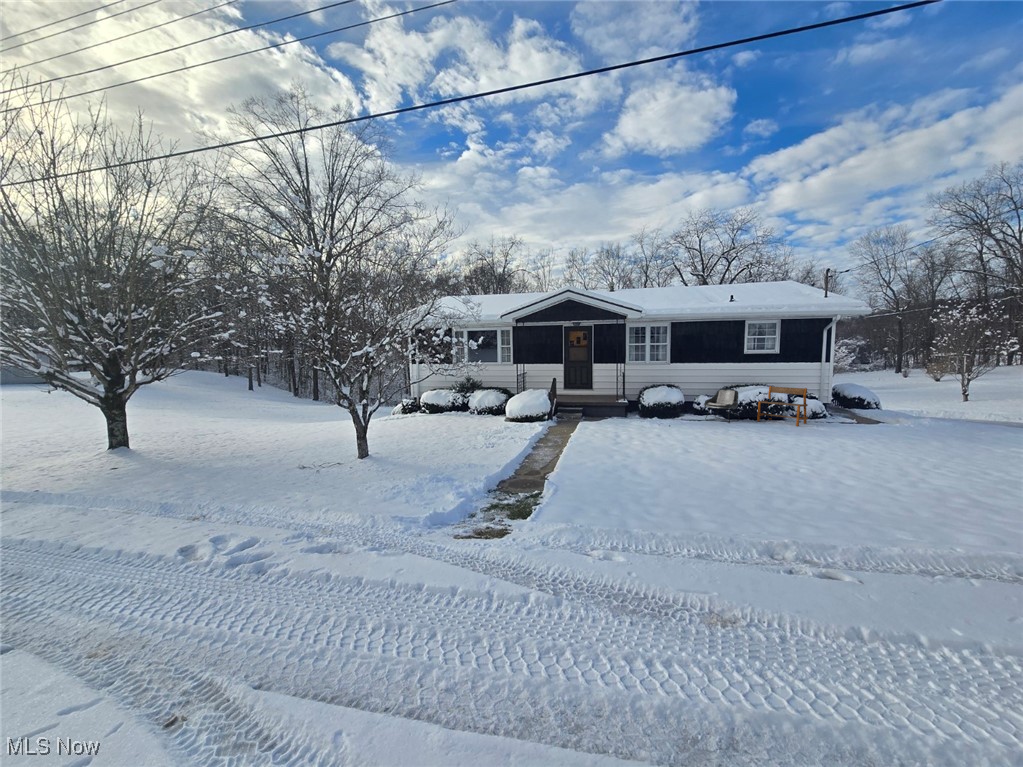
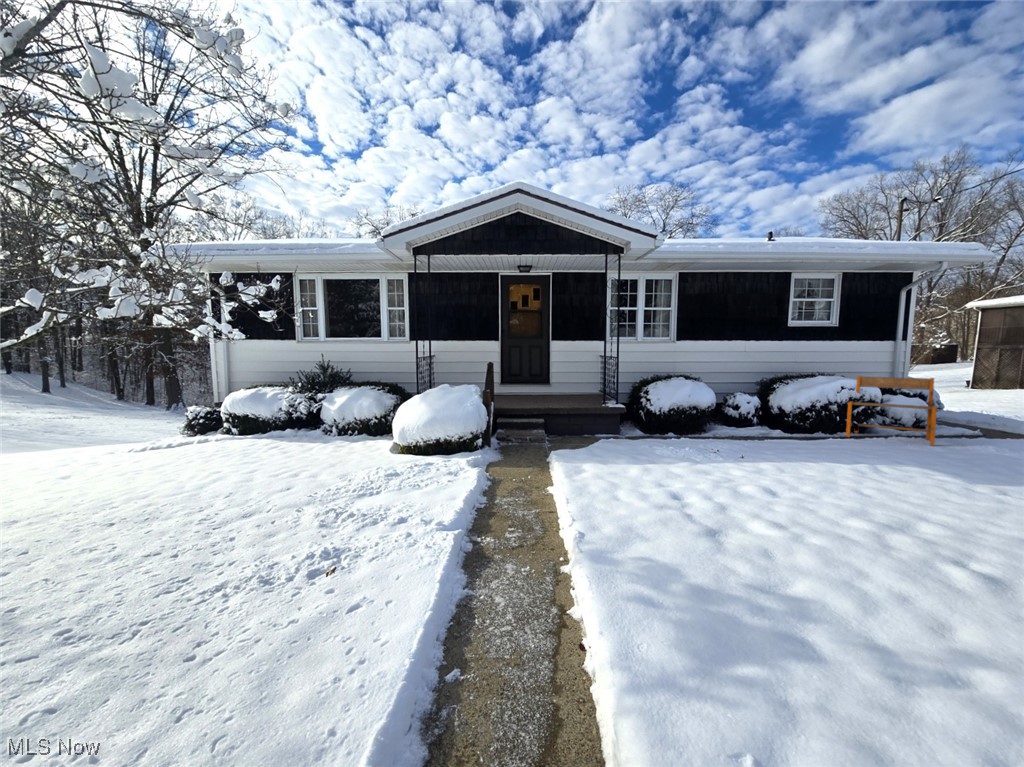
lounge chair: present [704,389,740,423] -> none [760,381,821,442]

